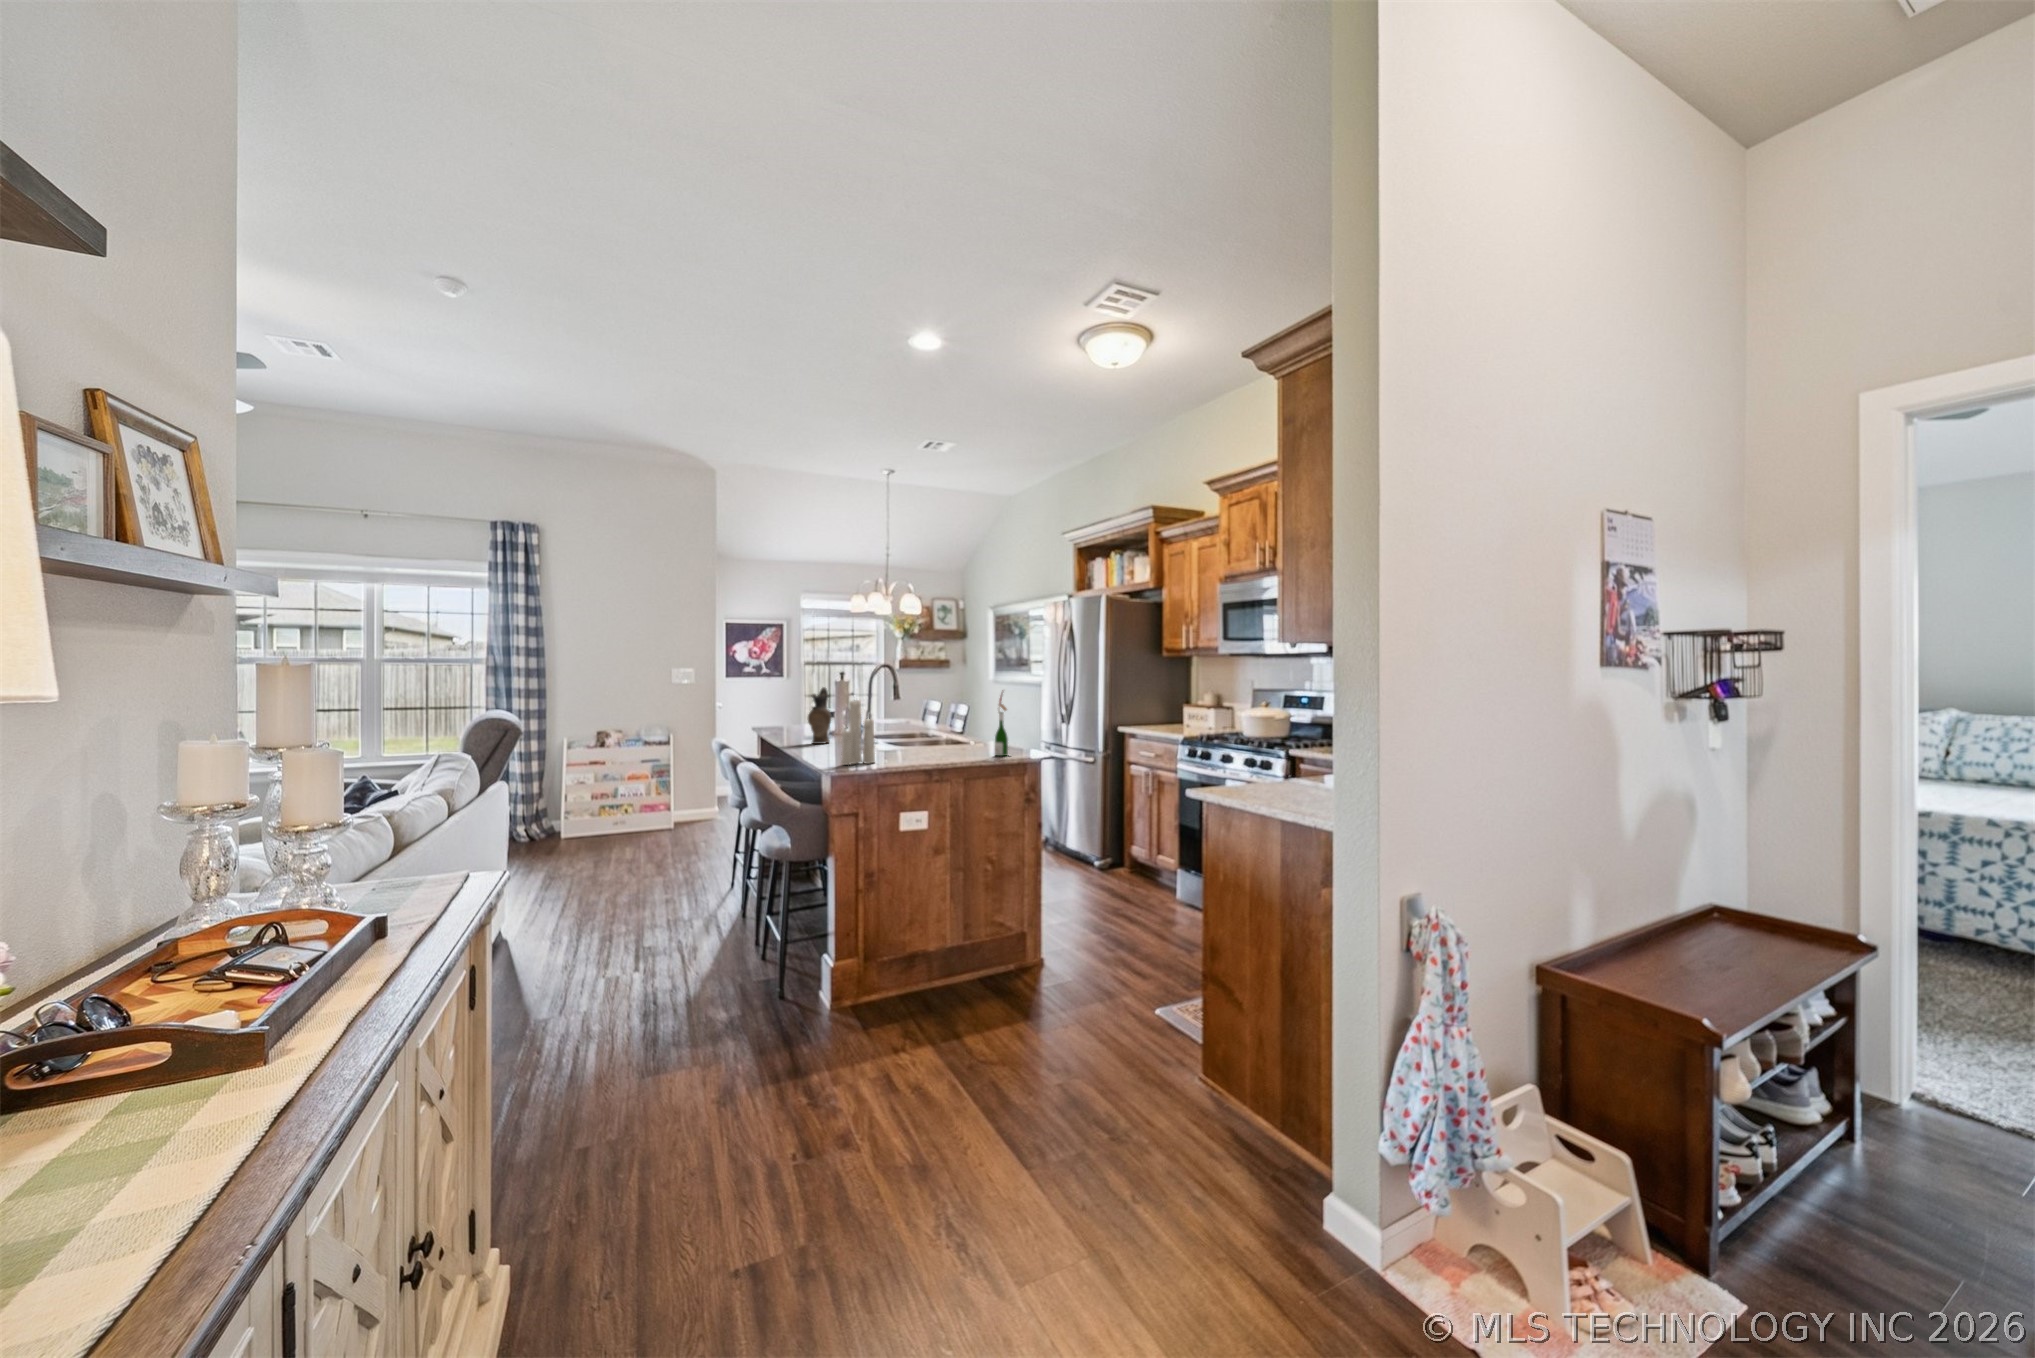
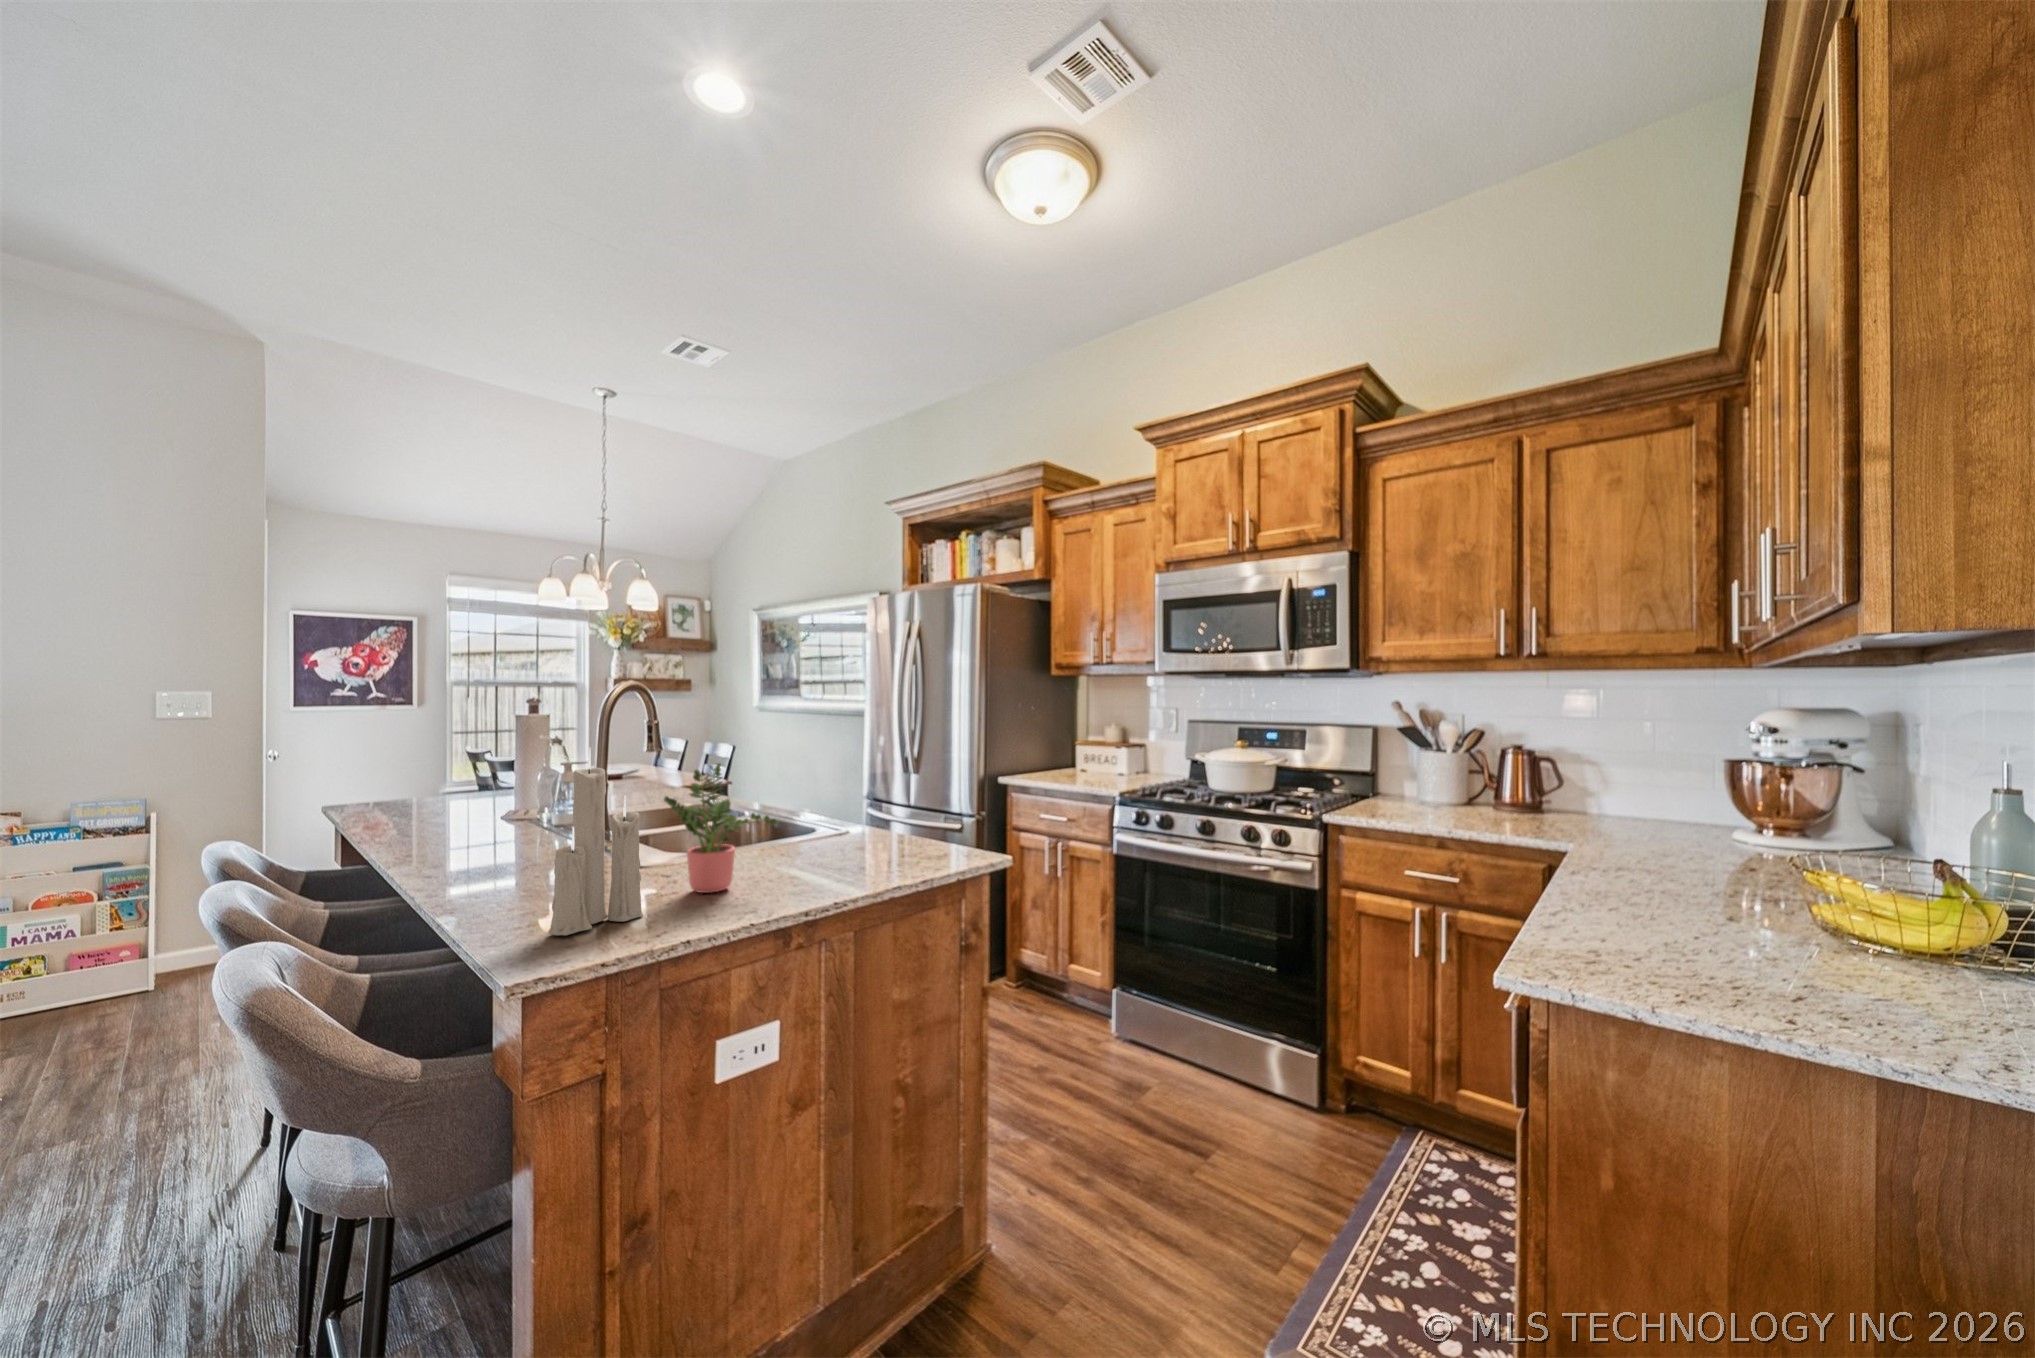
ceramic pitcher: present [808,687,831,744] -> none [453,729,511,848]
wine bottle: present [995,694,1008,756] -> none [892,733,929,864]
potted plant: none [885,702,935,759] -> present [664,764,778,893]

